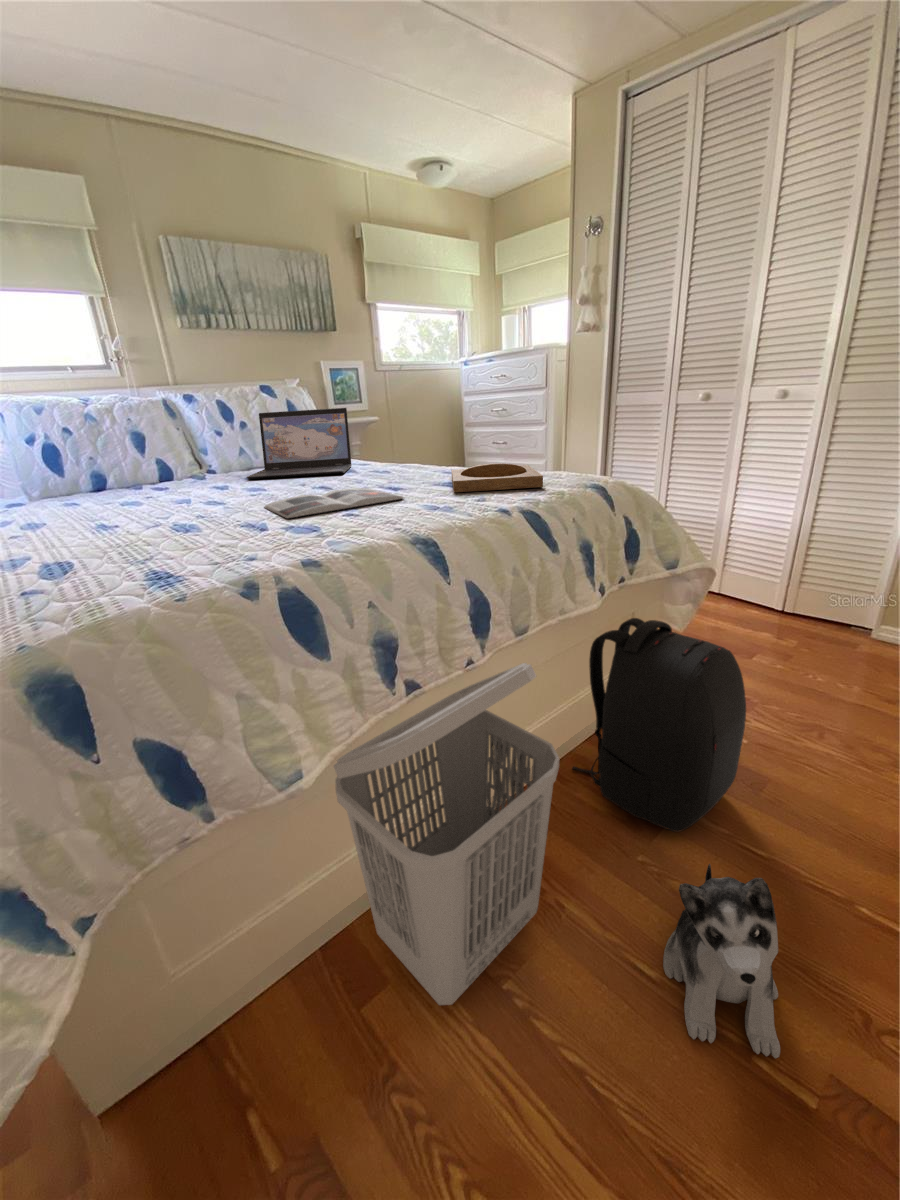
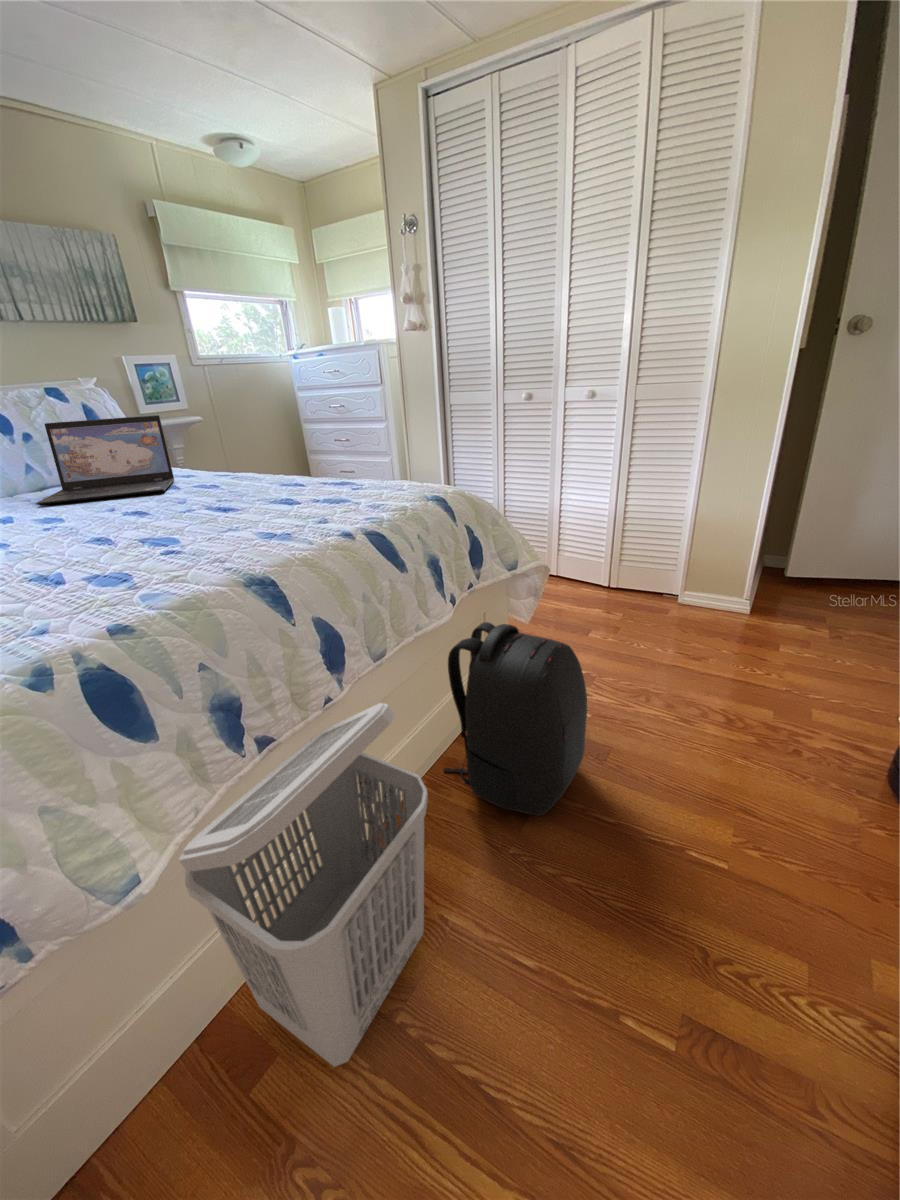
tray: present [451,463,543,492] -> none [288,476,385,513]
magazine: present [264,488,404,518] -> none [59,513,237,564]
plush toy: present [663,864,780,1059] -> none [541,845,641,1015]

